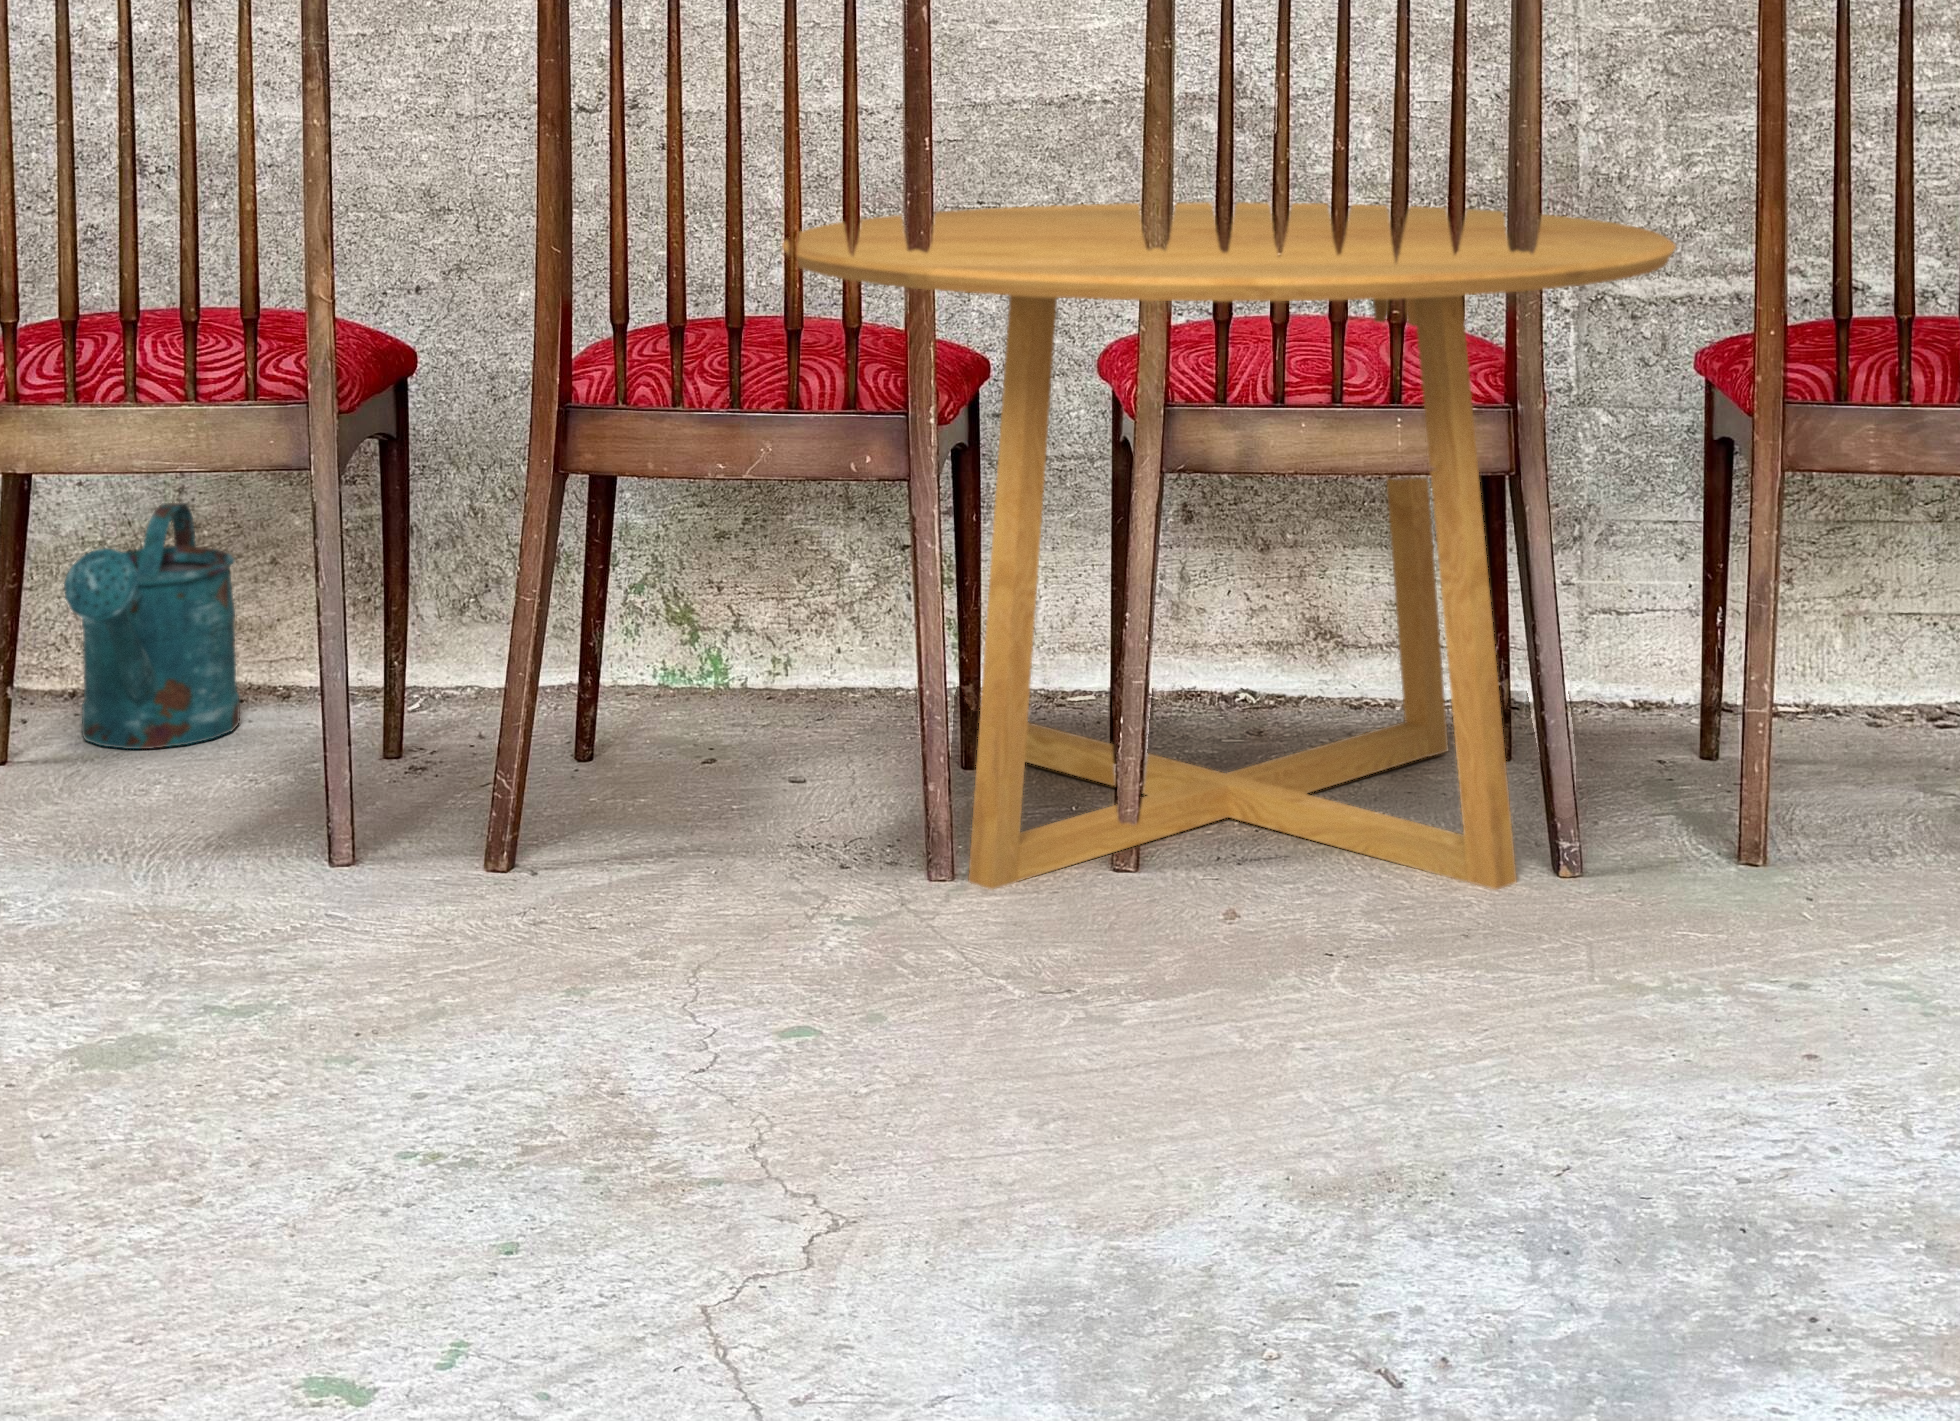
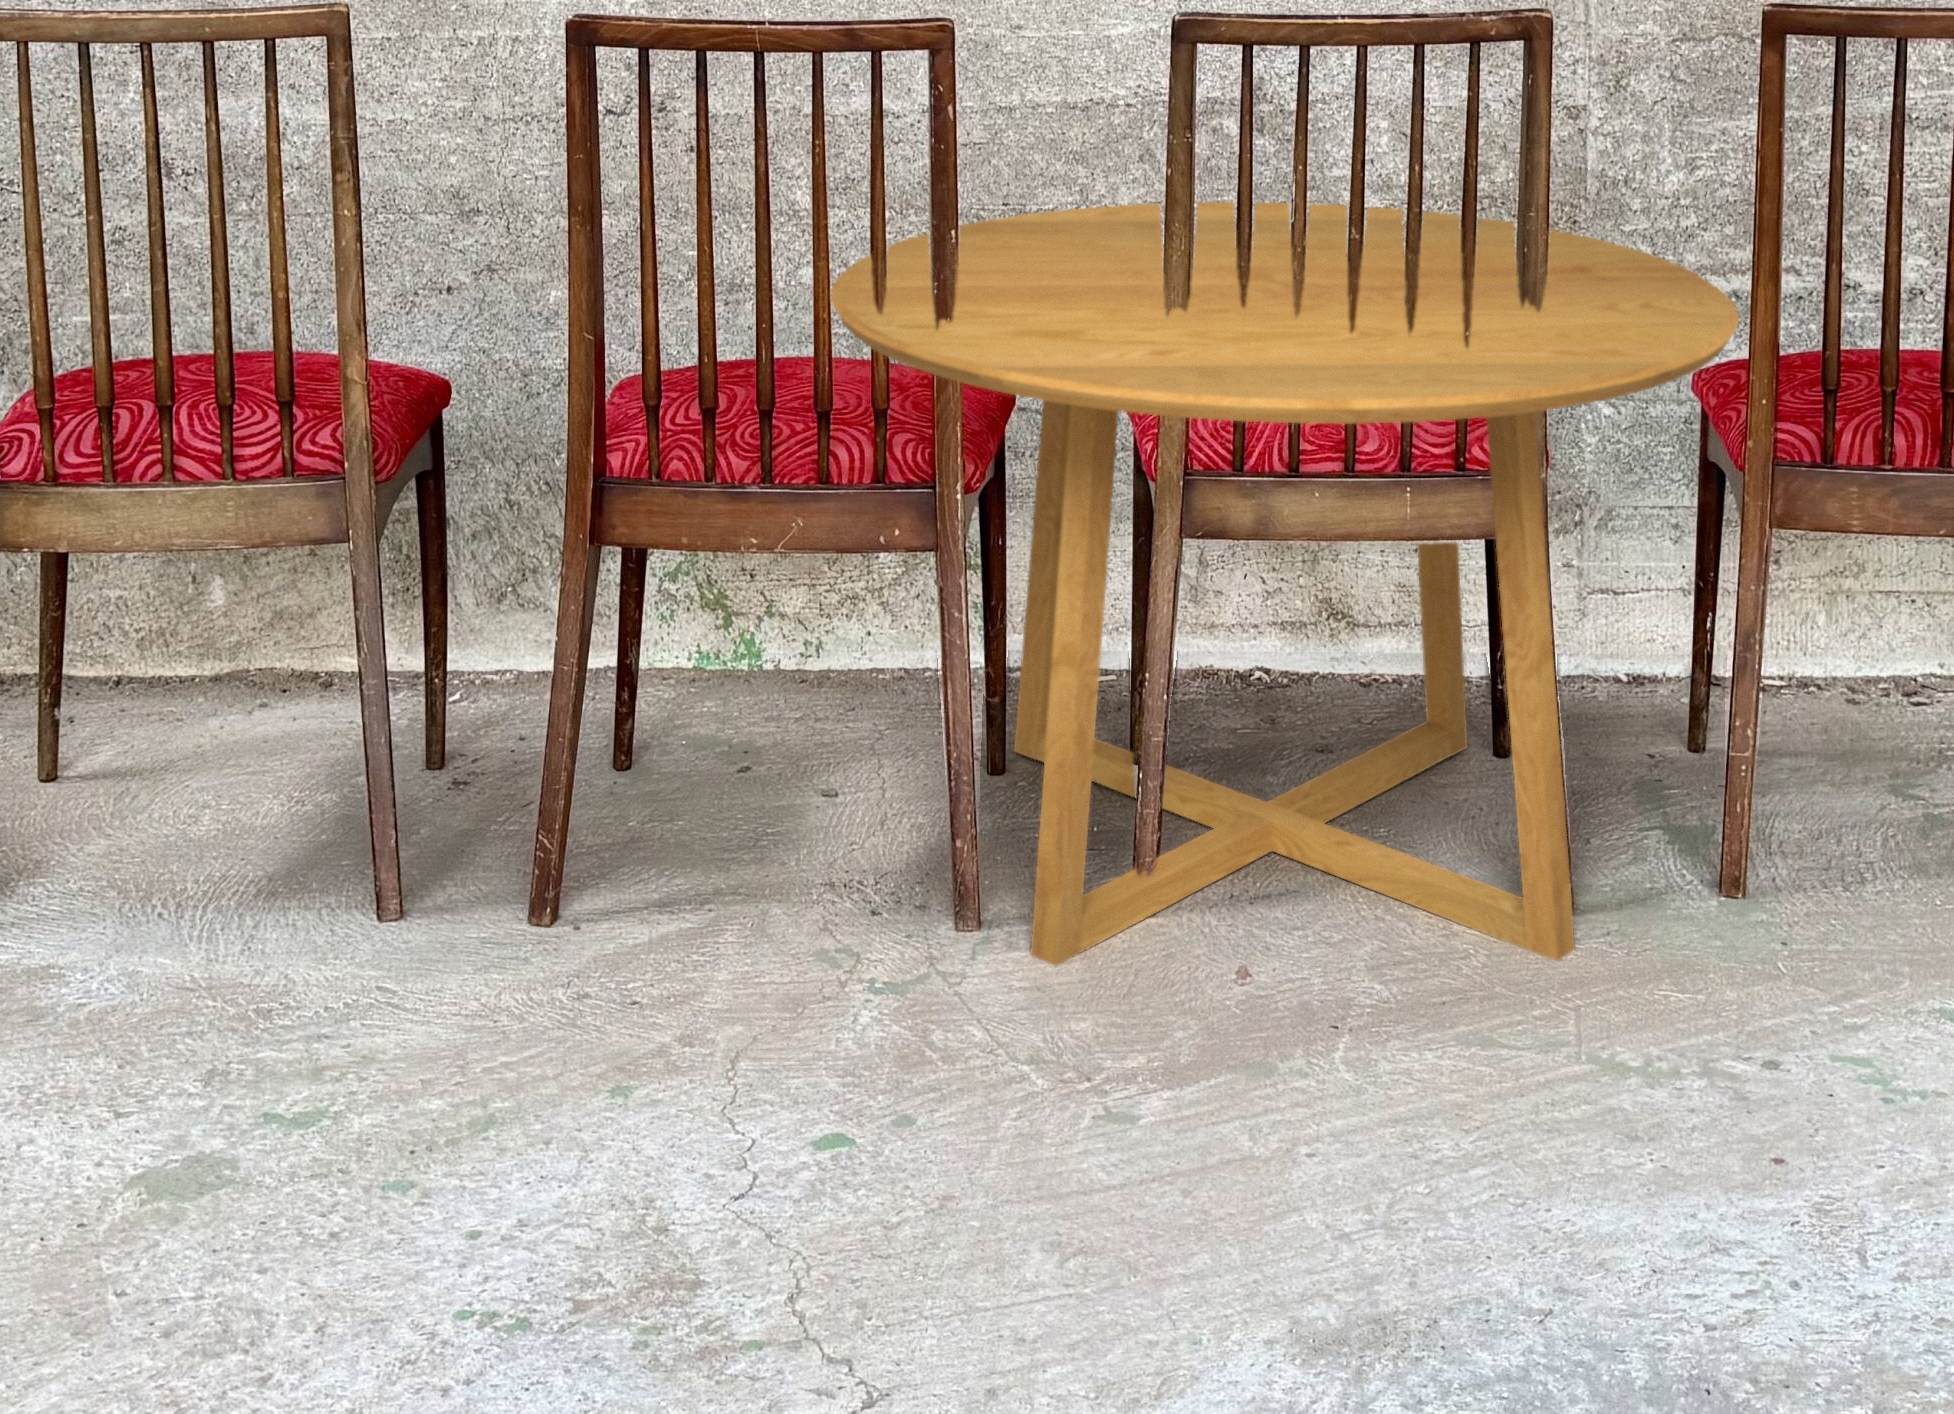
watering can: present [64,503,240,749] -> none [102,495,279,753]

